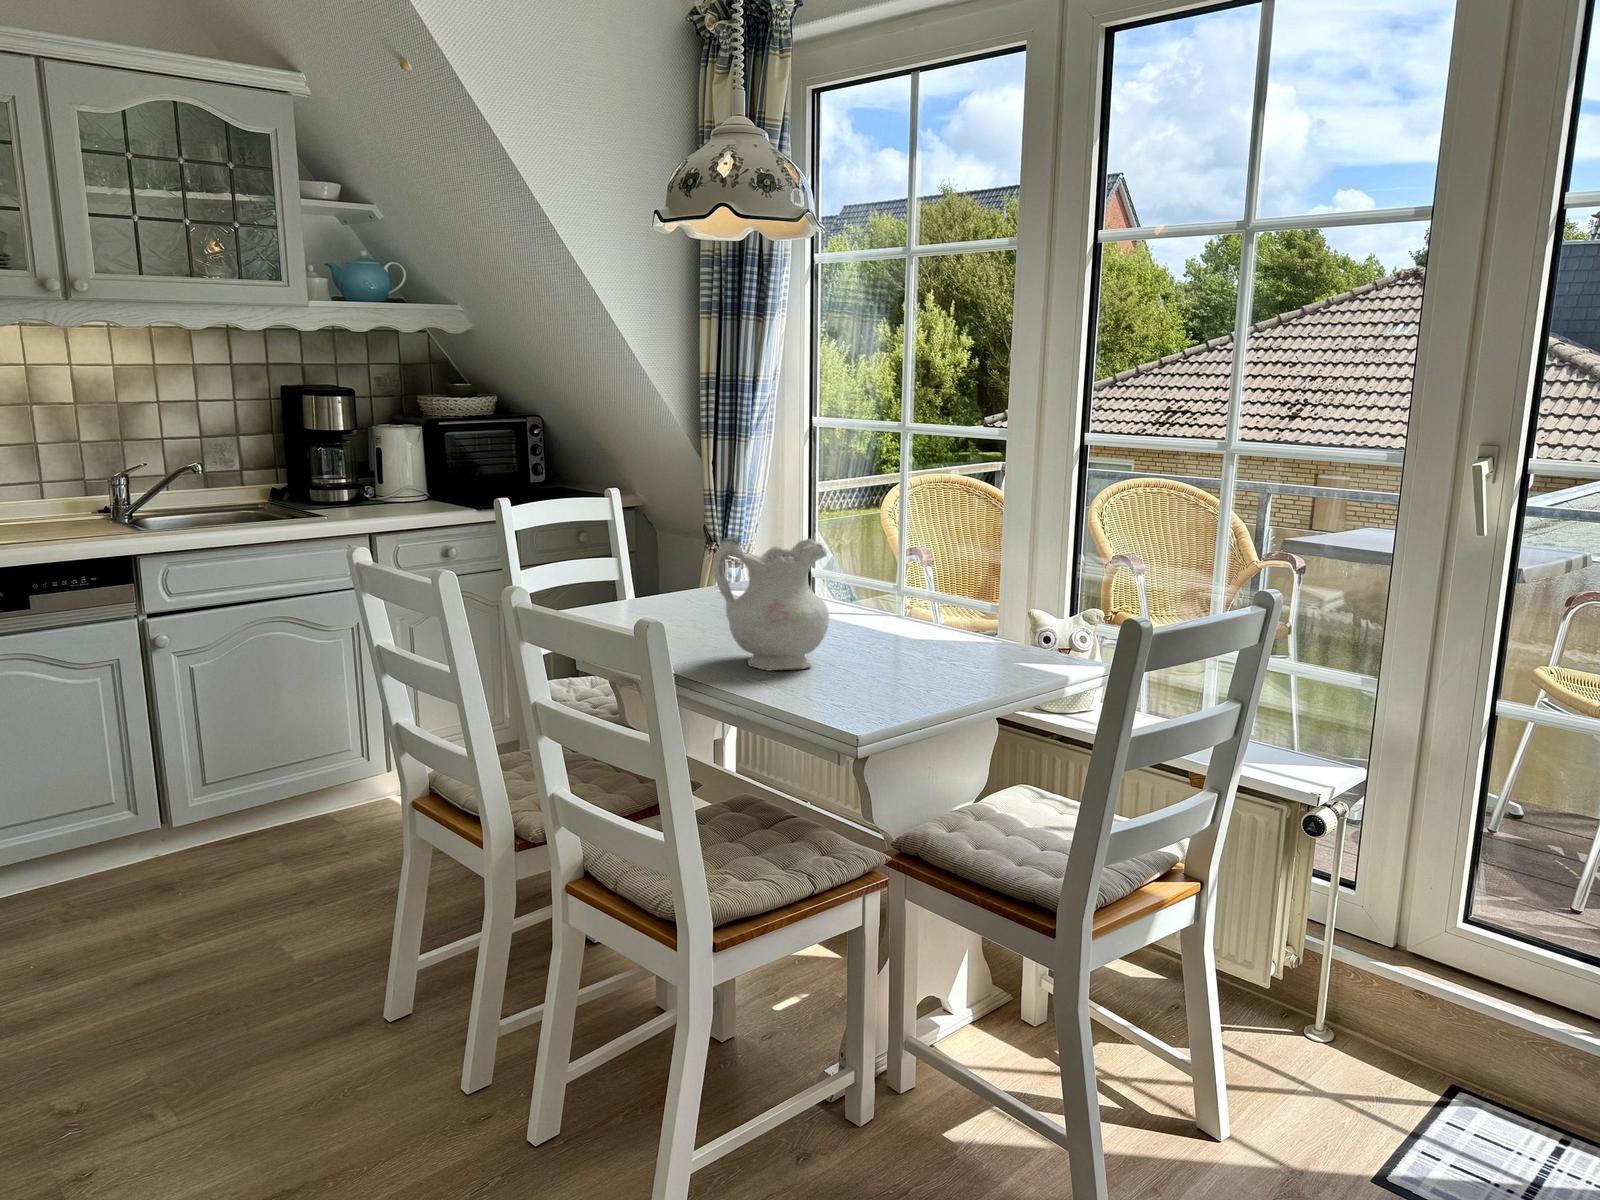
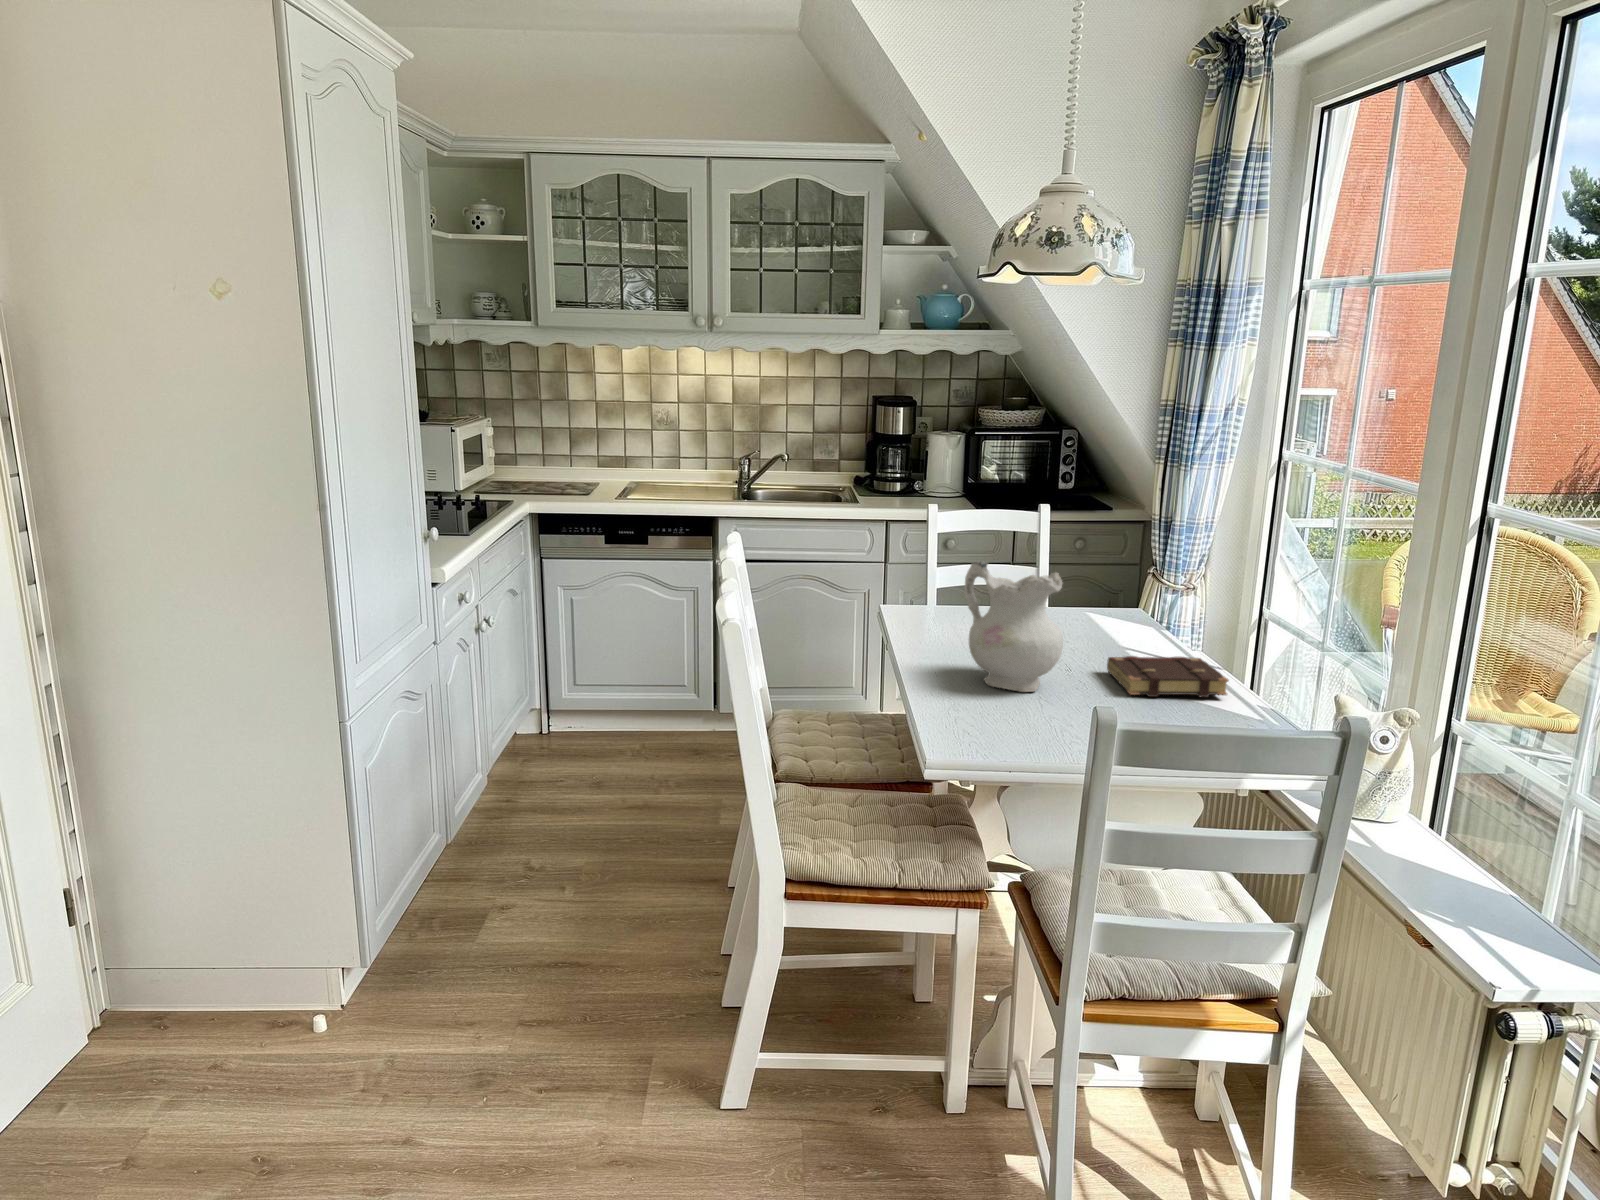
book: none [825,609,945,651] -> present [1107,656,1229,697]

